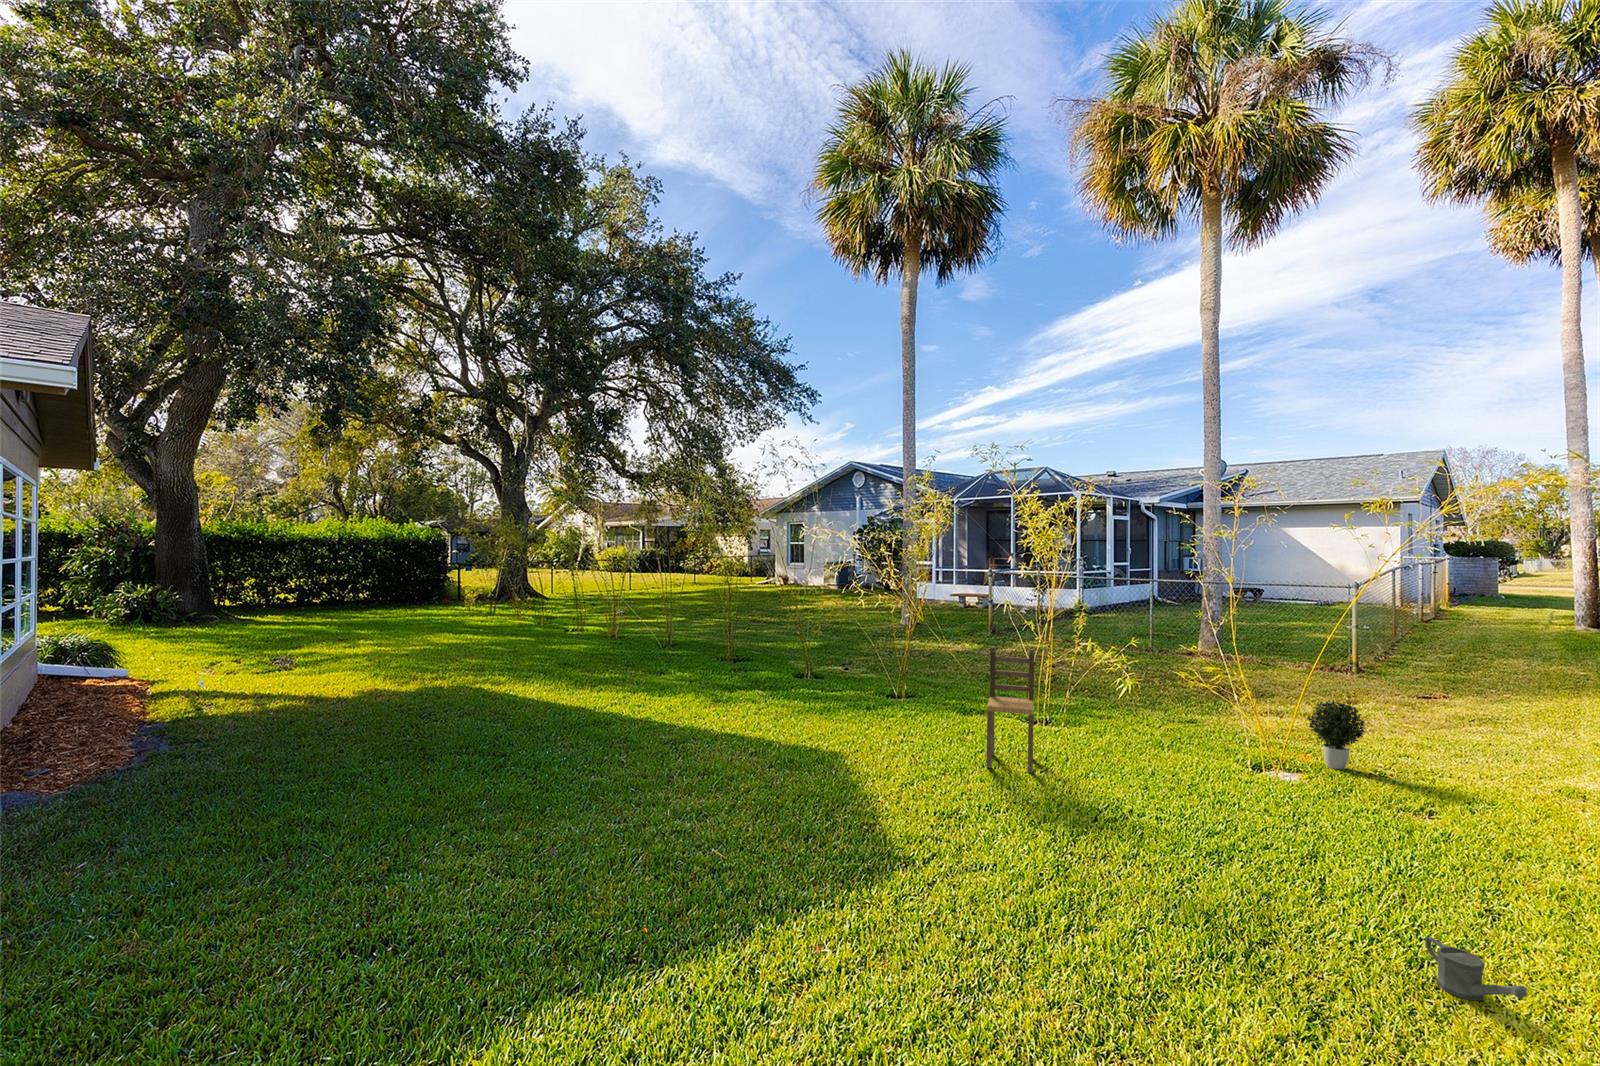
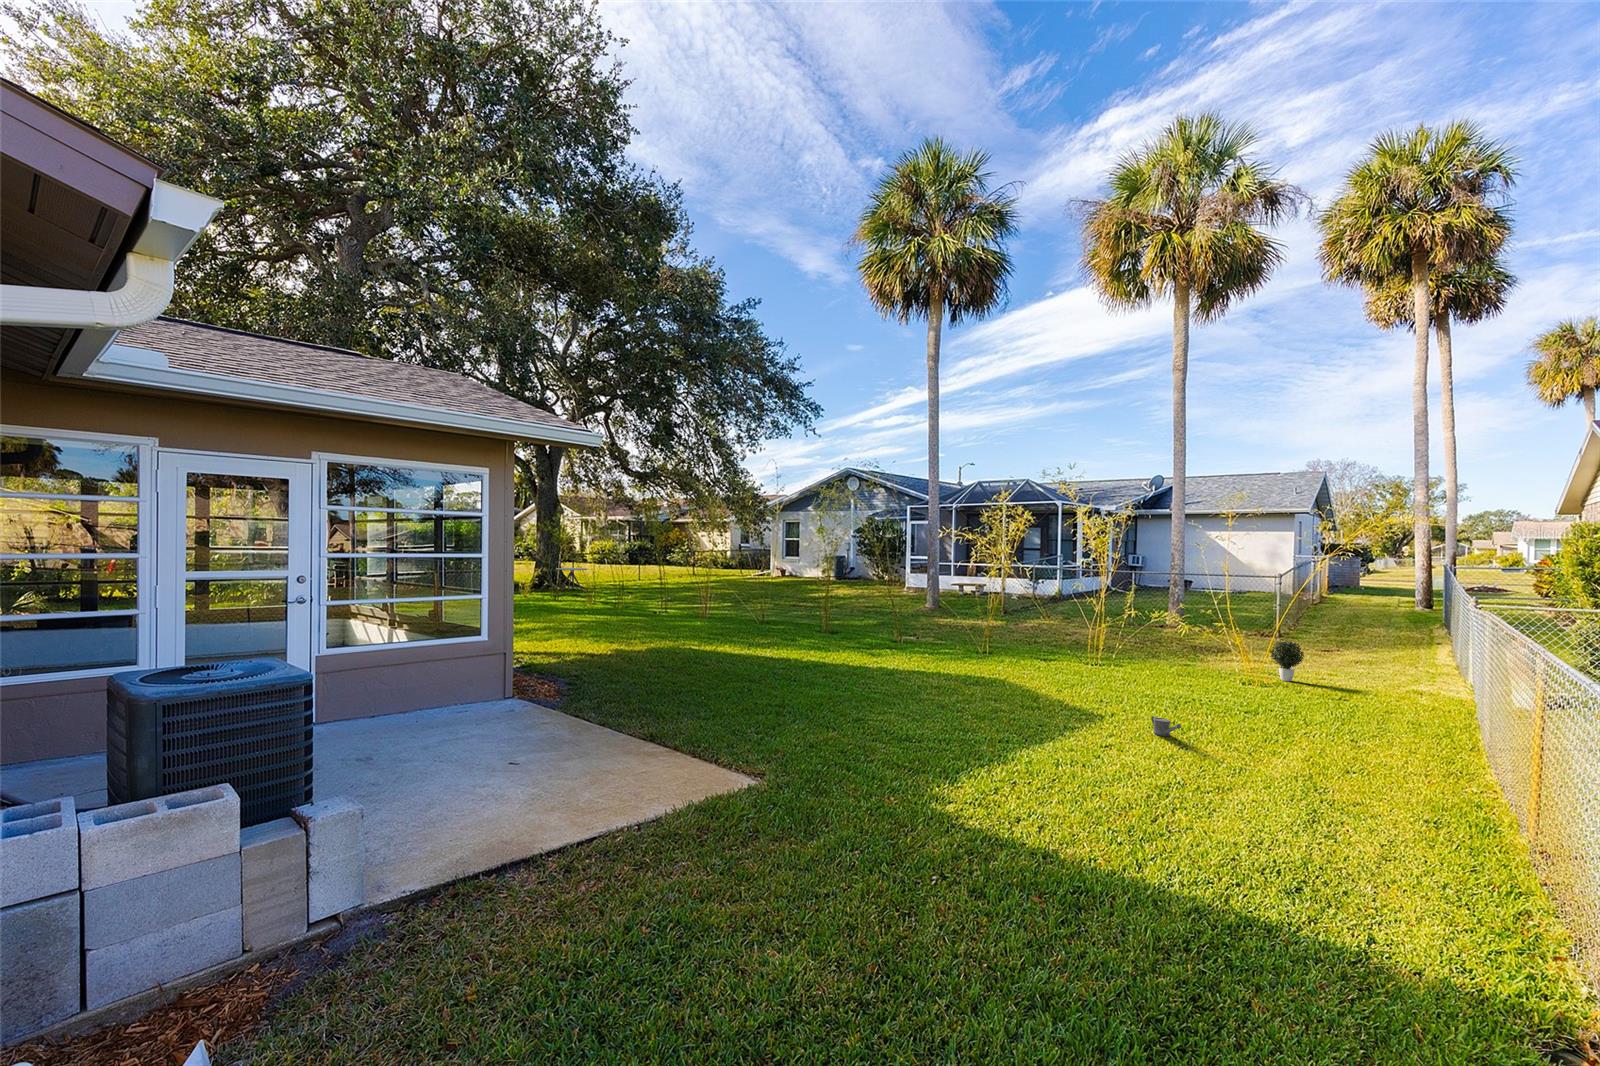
round table: none [494,579,532,605] -> present [556,568,588,591]
chair: present [987,647,1034,773] -> none [1081,609,1116,685]
watering can: present [1425,937,1527,1001] -> present [1151,716,1181,736]

